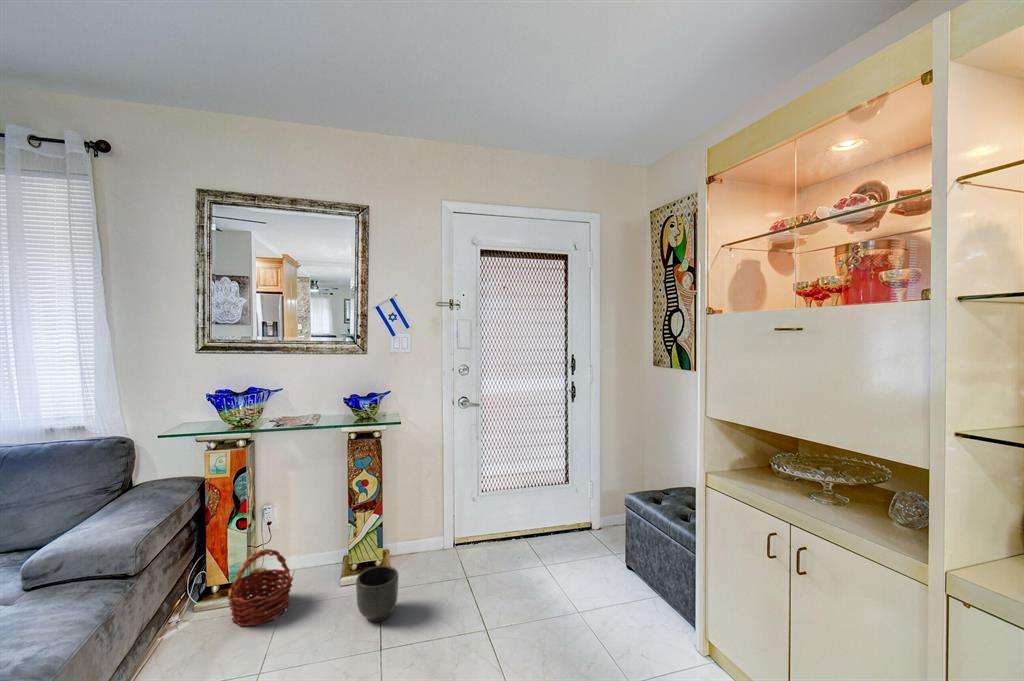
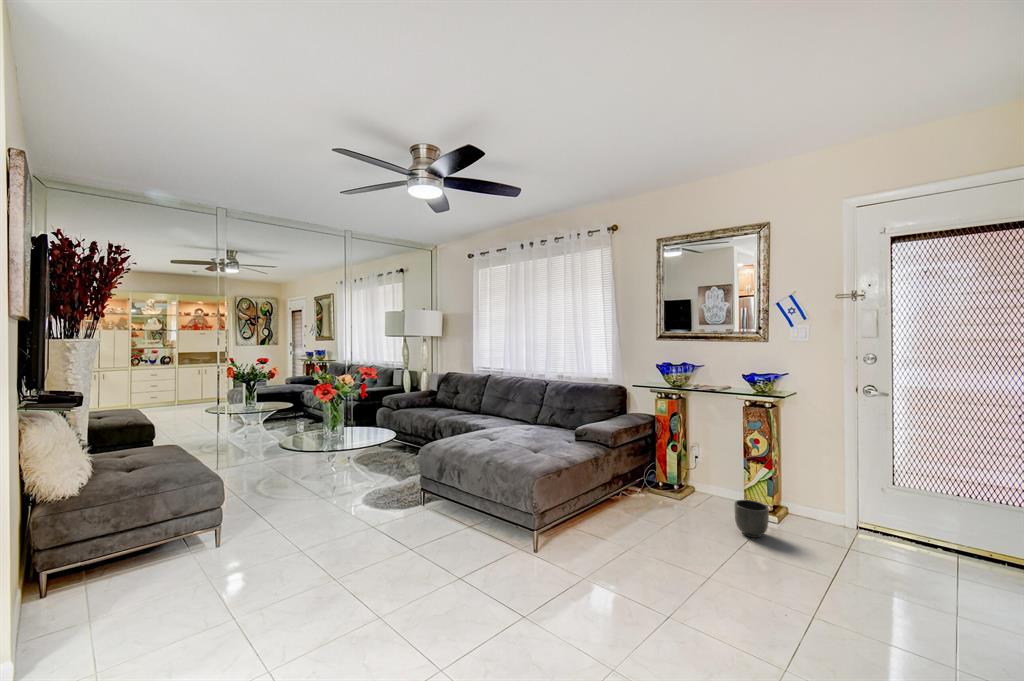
basket: present [227,549,293,626] -> none [661,465,701,509]

